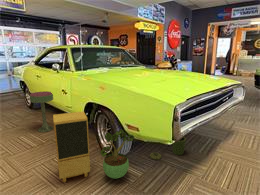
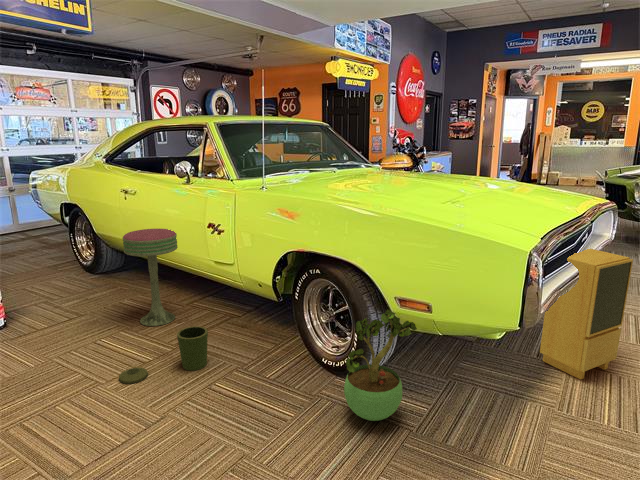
speaker: present [53,111,90,182] -> present [540,248,633,380]
trash can: present [150,137,186,160] -> present [119,326,208,384]

